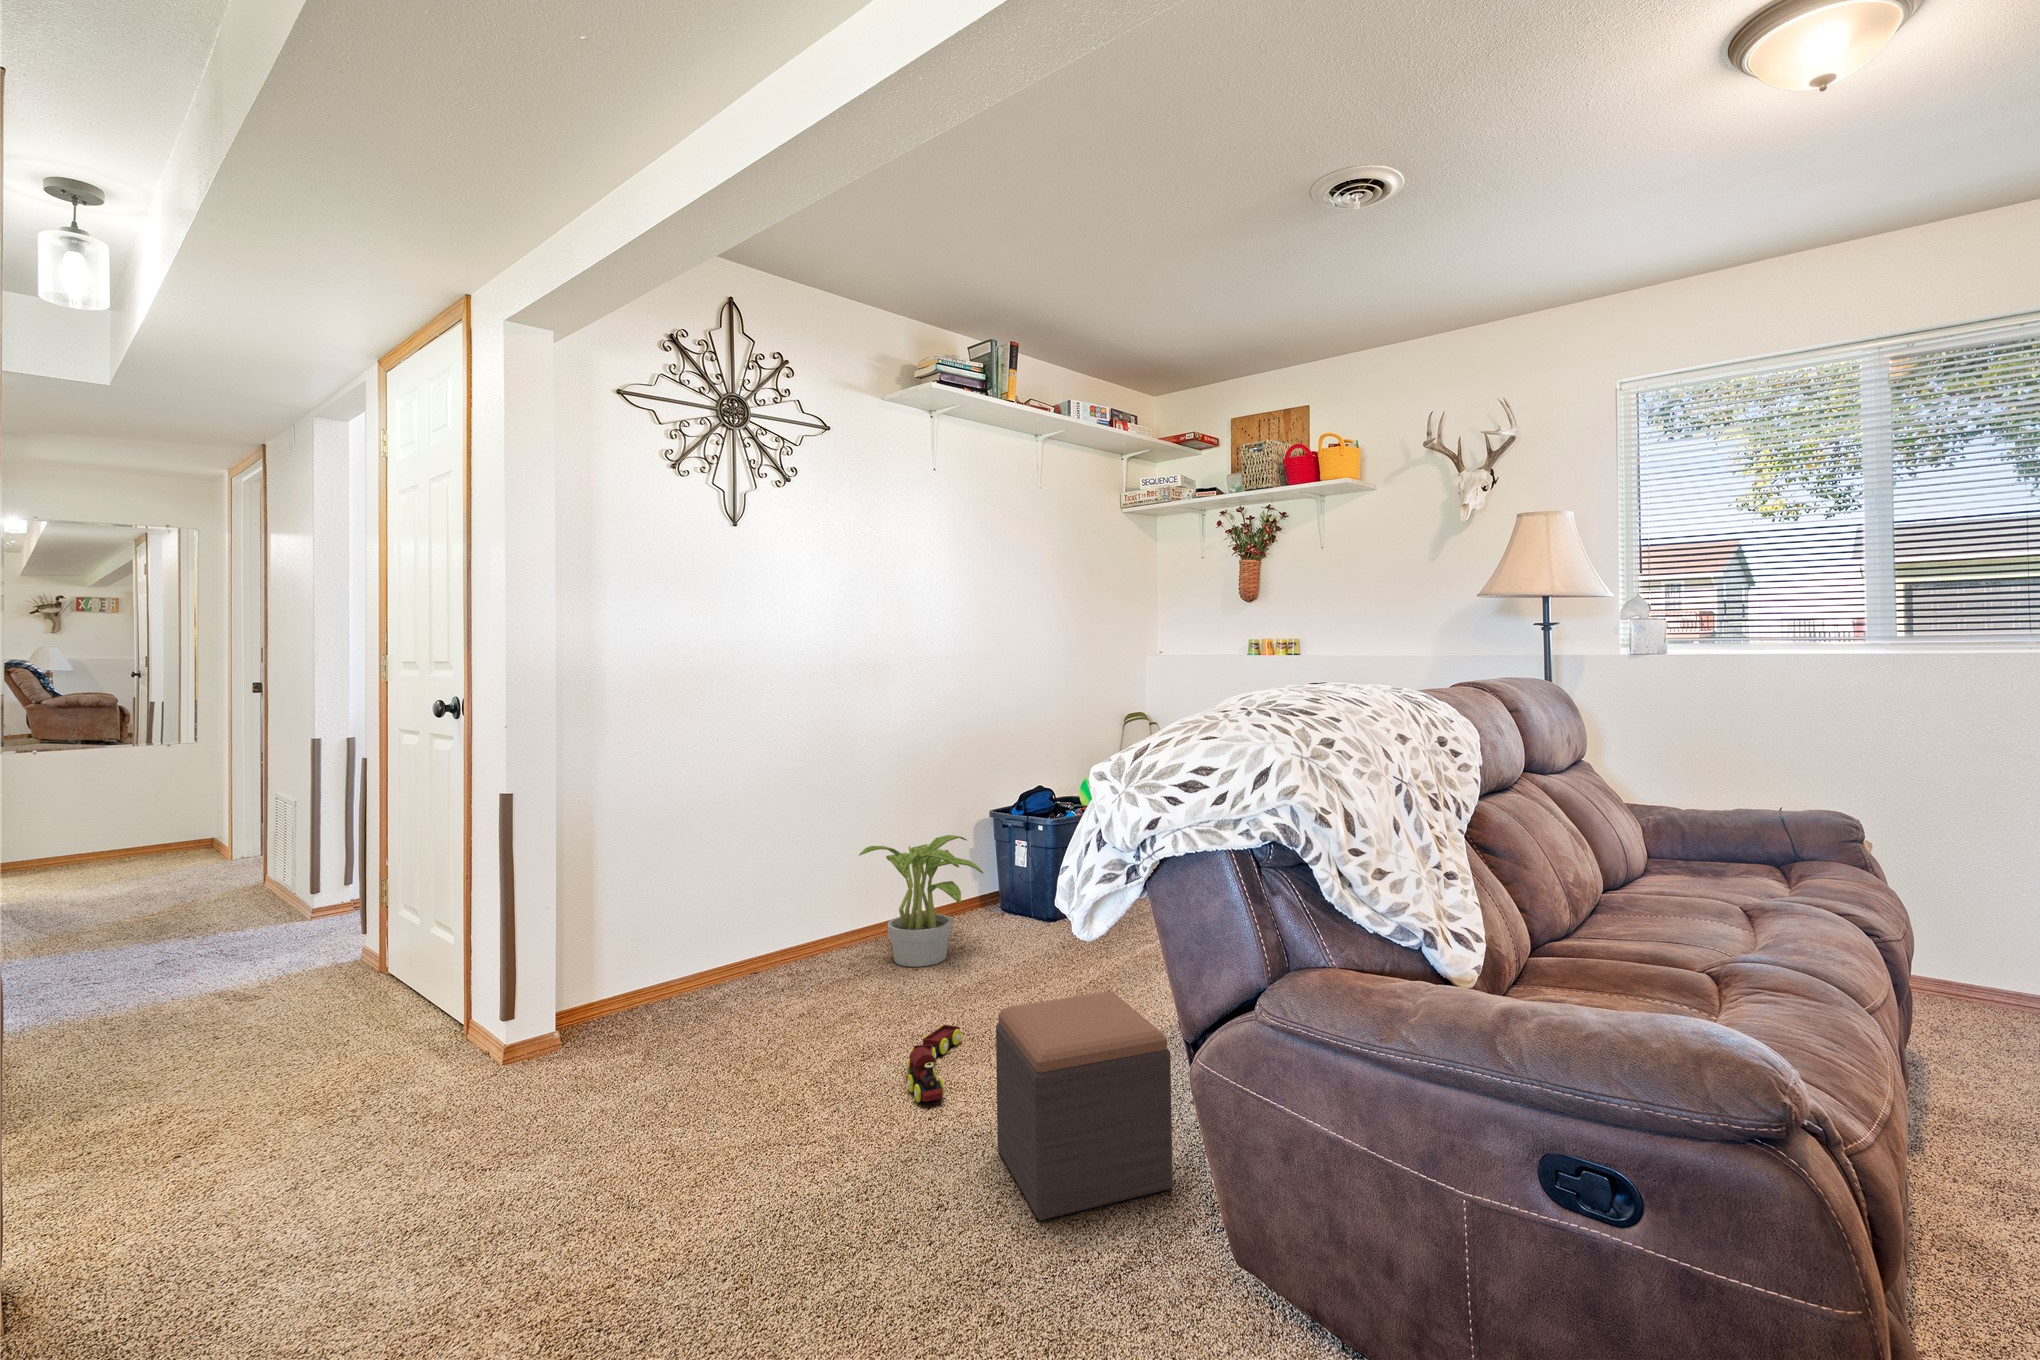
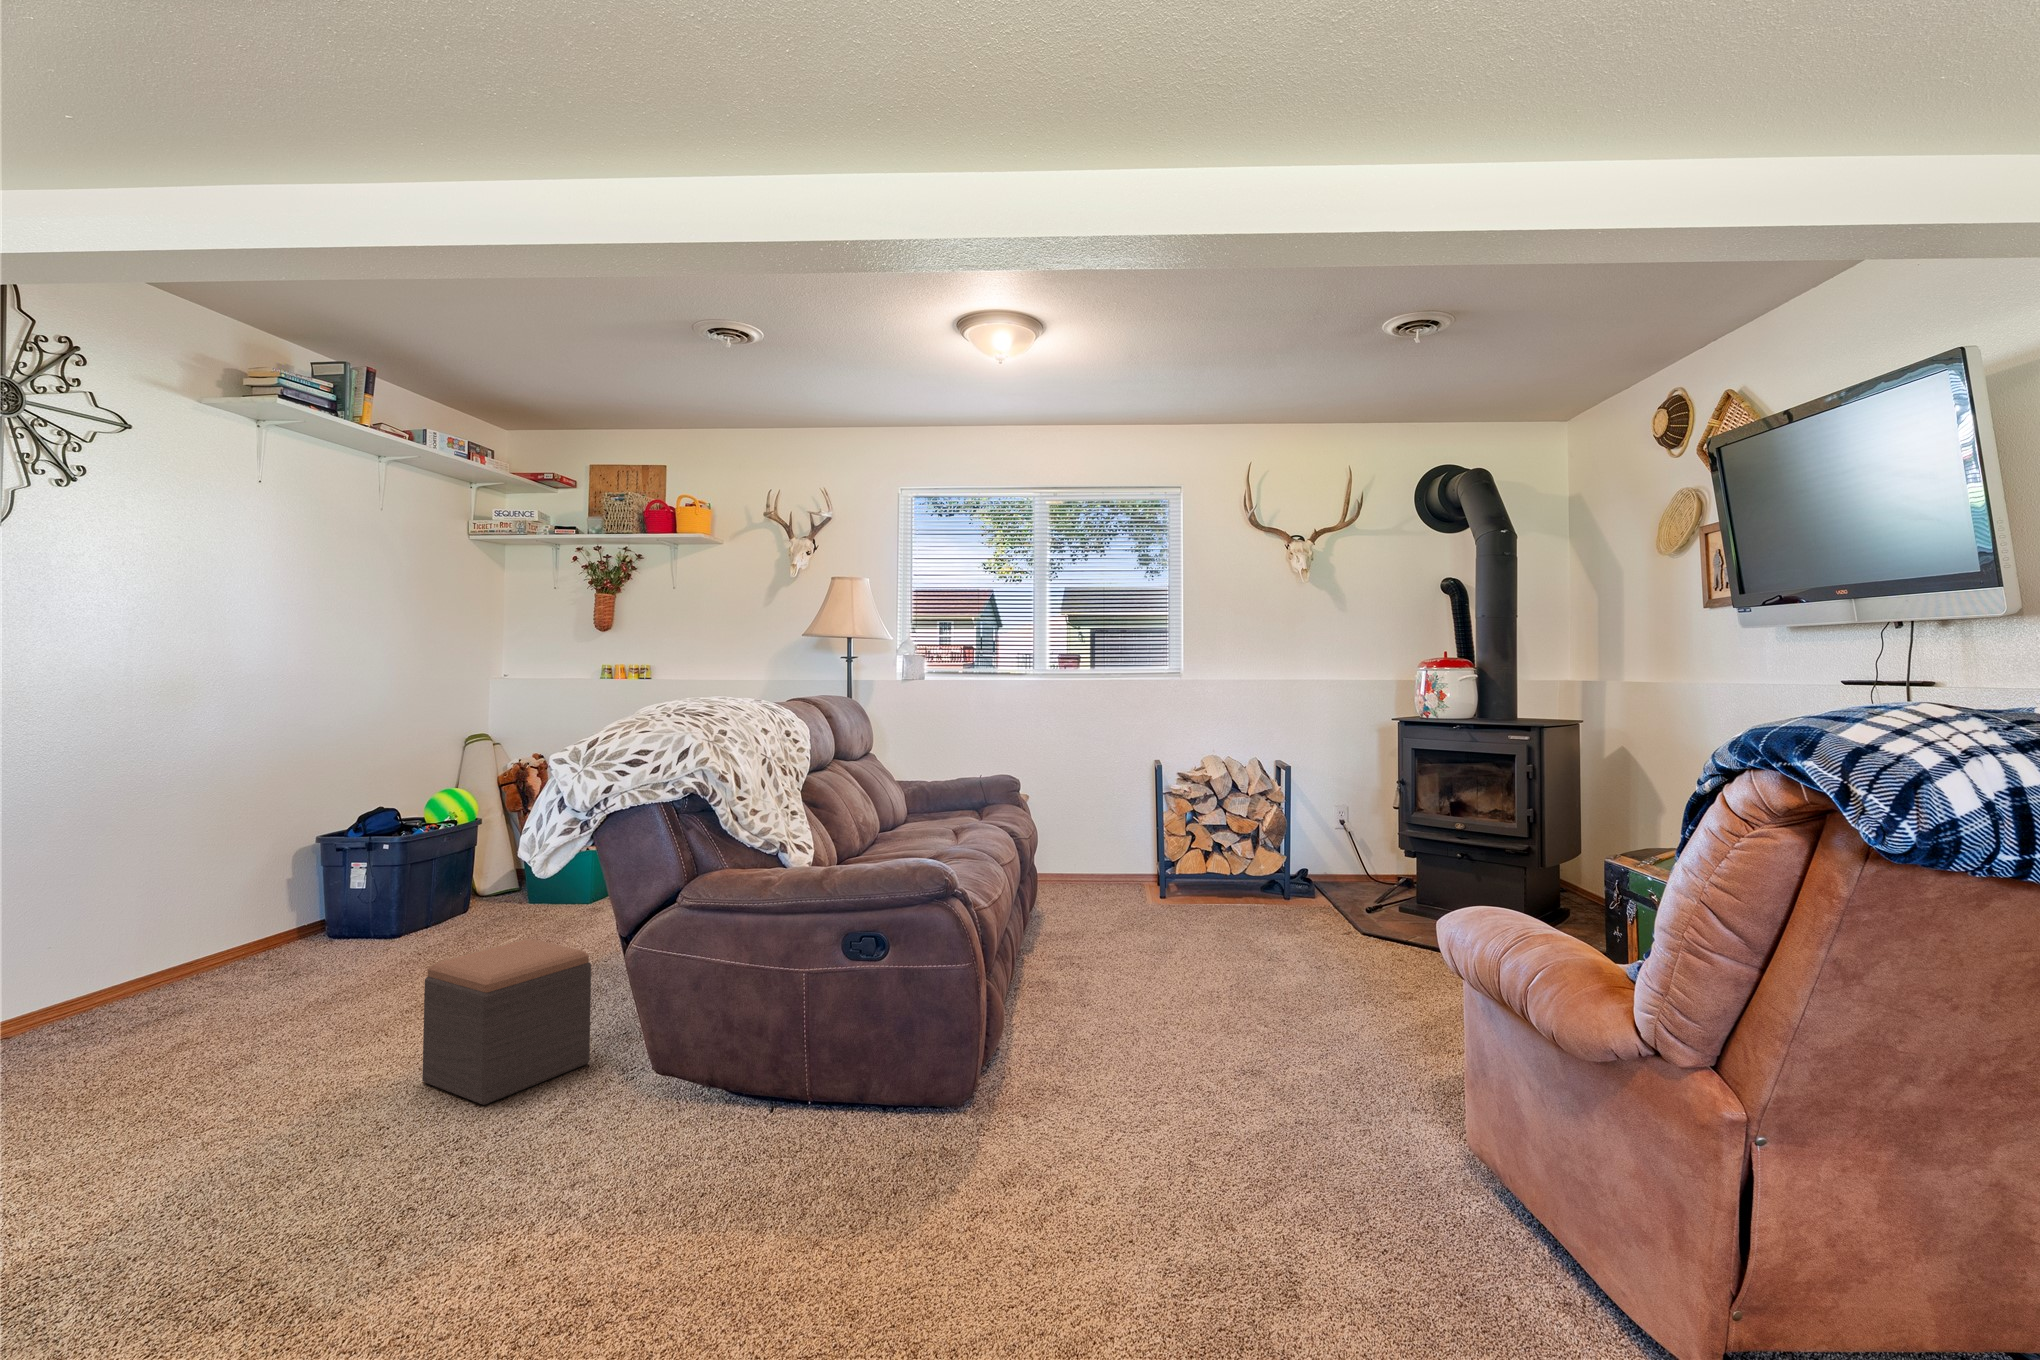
potted plant: present [859,835,983,967] -> none [165,857,329,996]
toy train: present [906,1025,961,1102] -> none [287,1019,345,1077]

